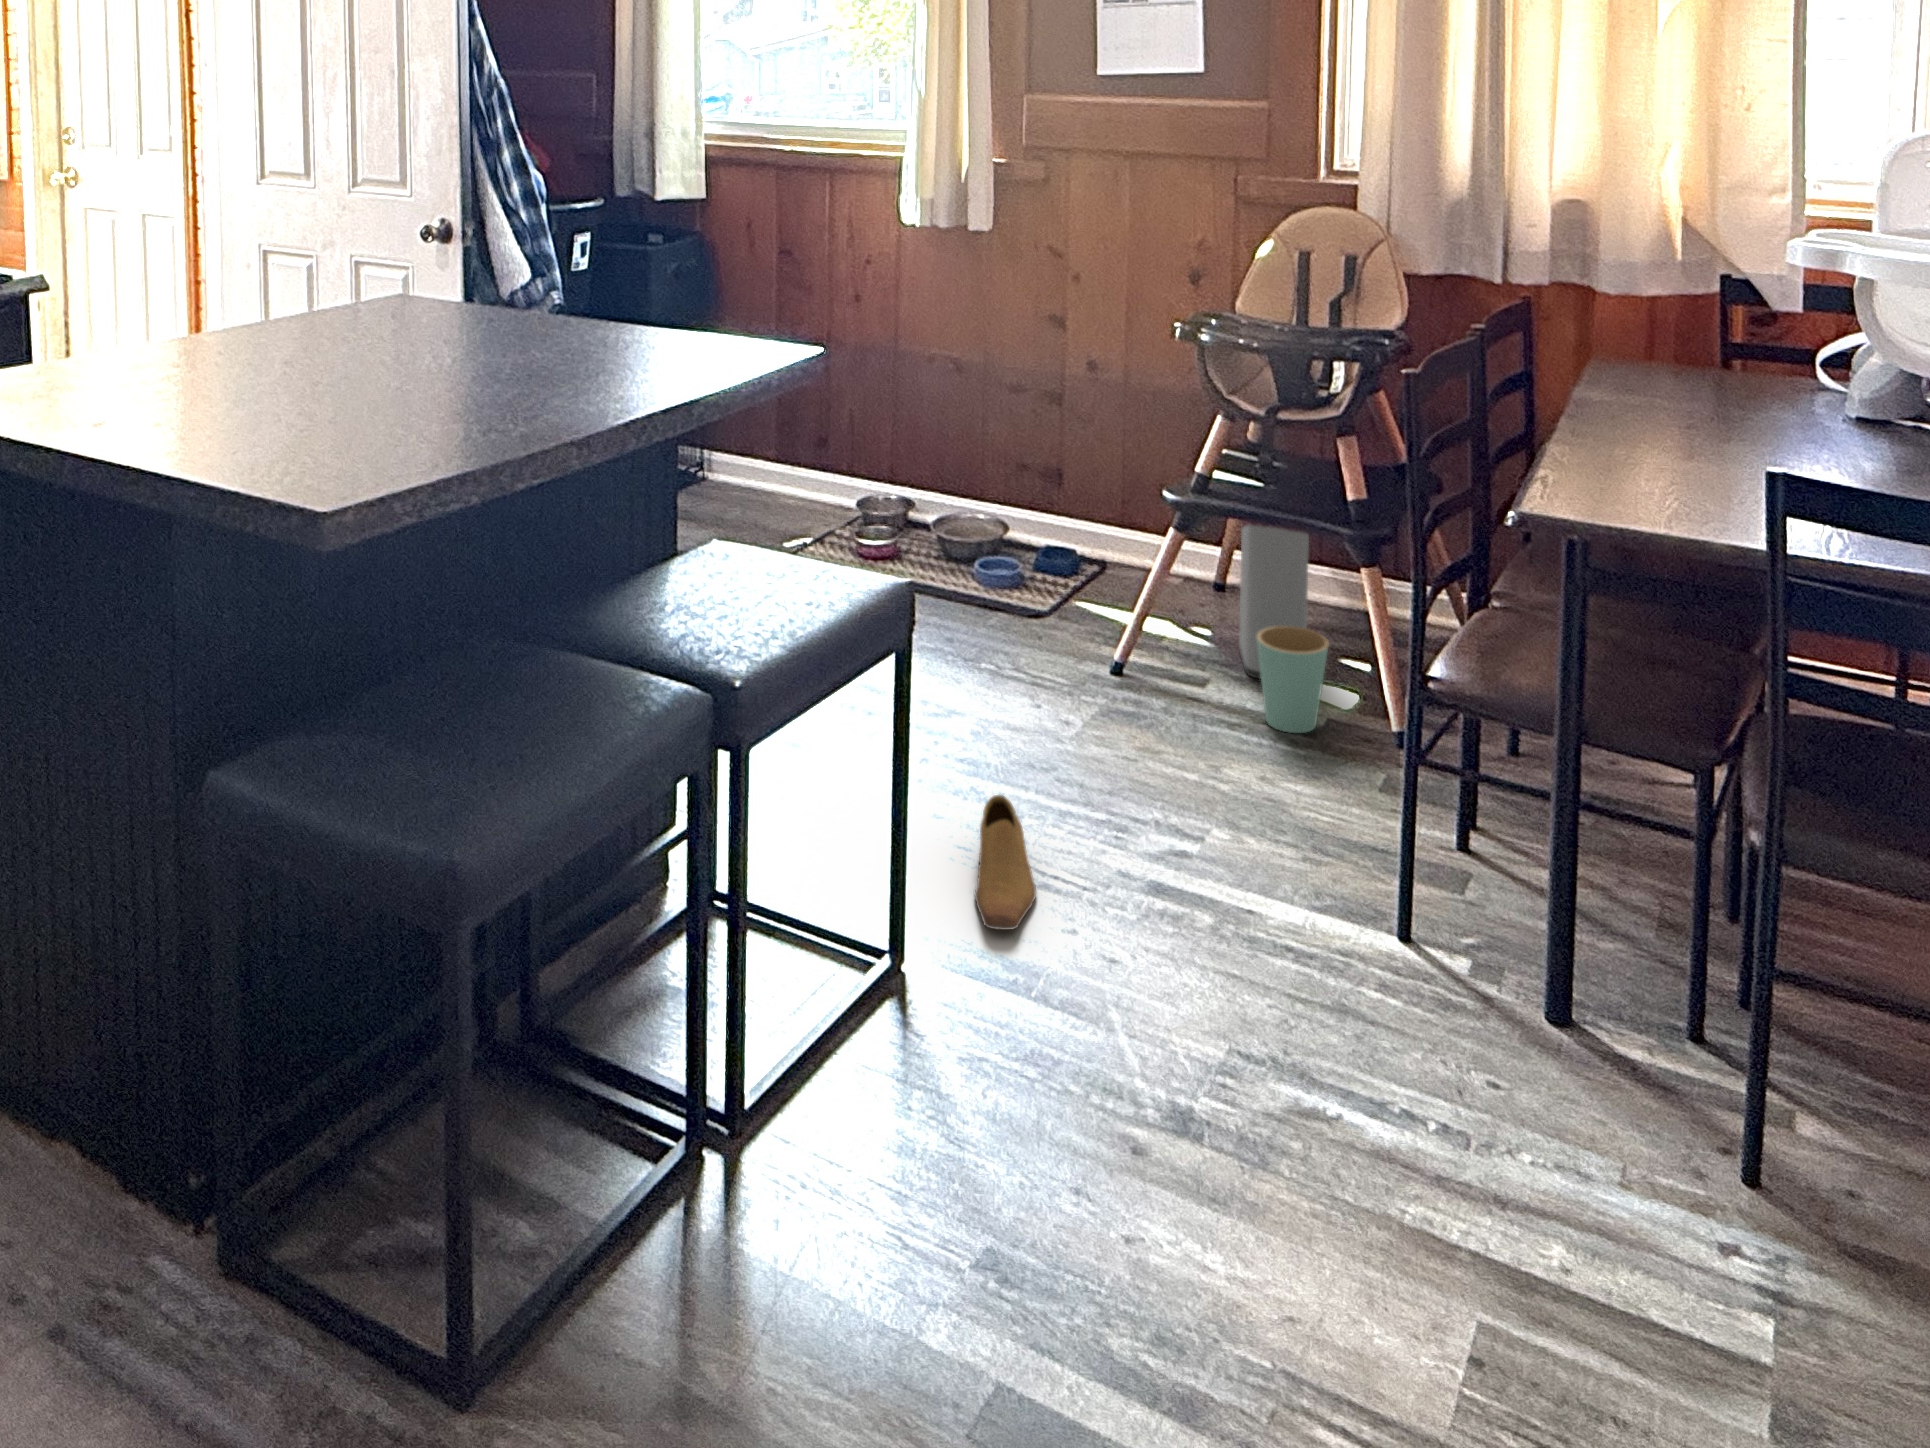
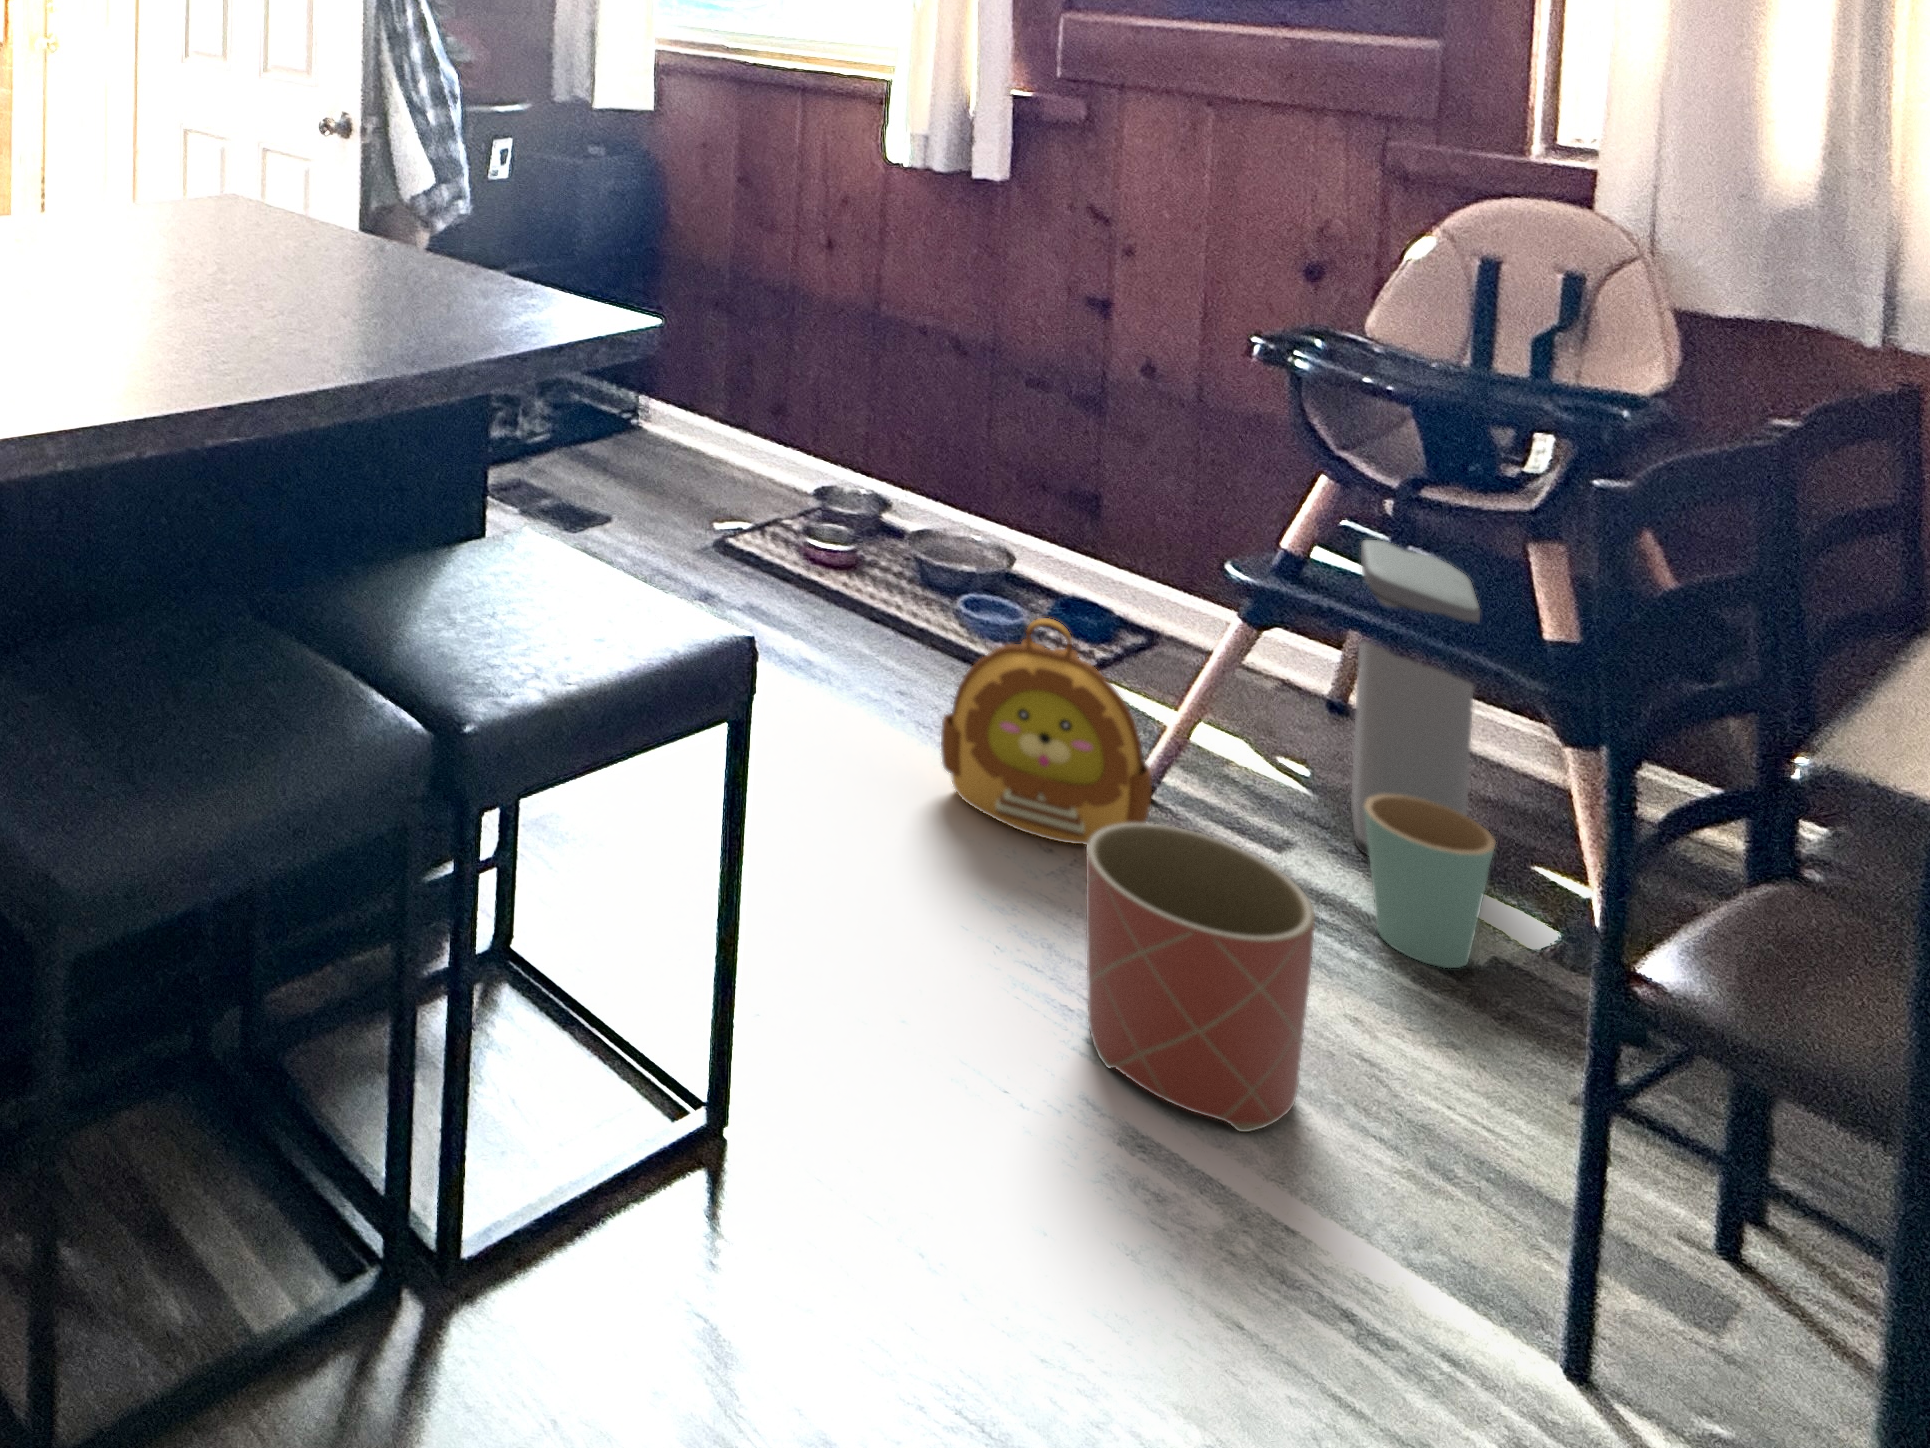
backpack: none [992,553,1130,716] -> present [941,618,1152,845]
planter: none [1112,673,1249,862] -> present [1086,823,1315,1132]
shoe: present [974,795,1036,930] -> none [848,932,942,1134]

